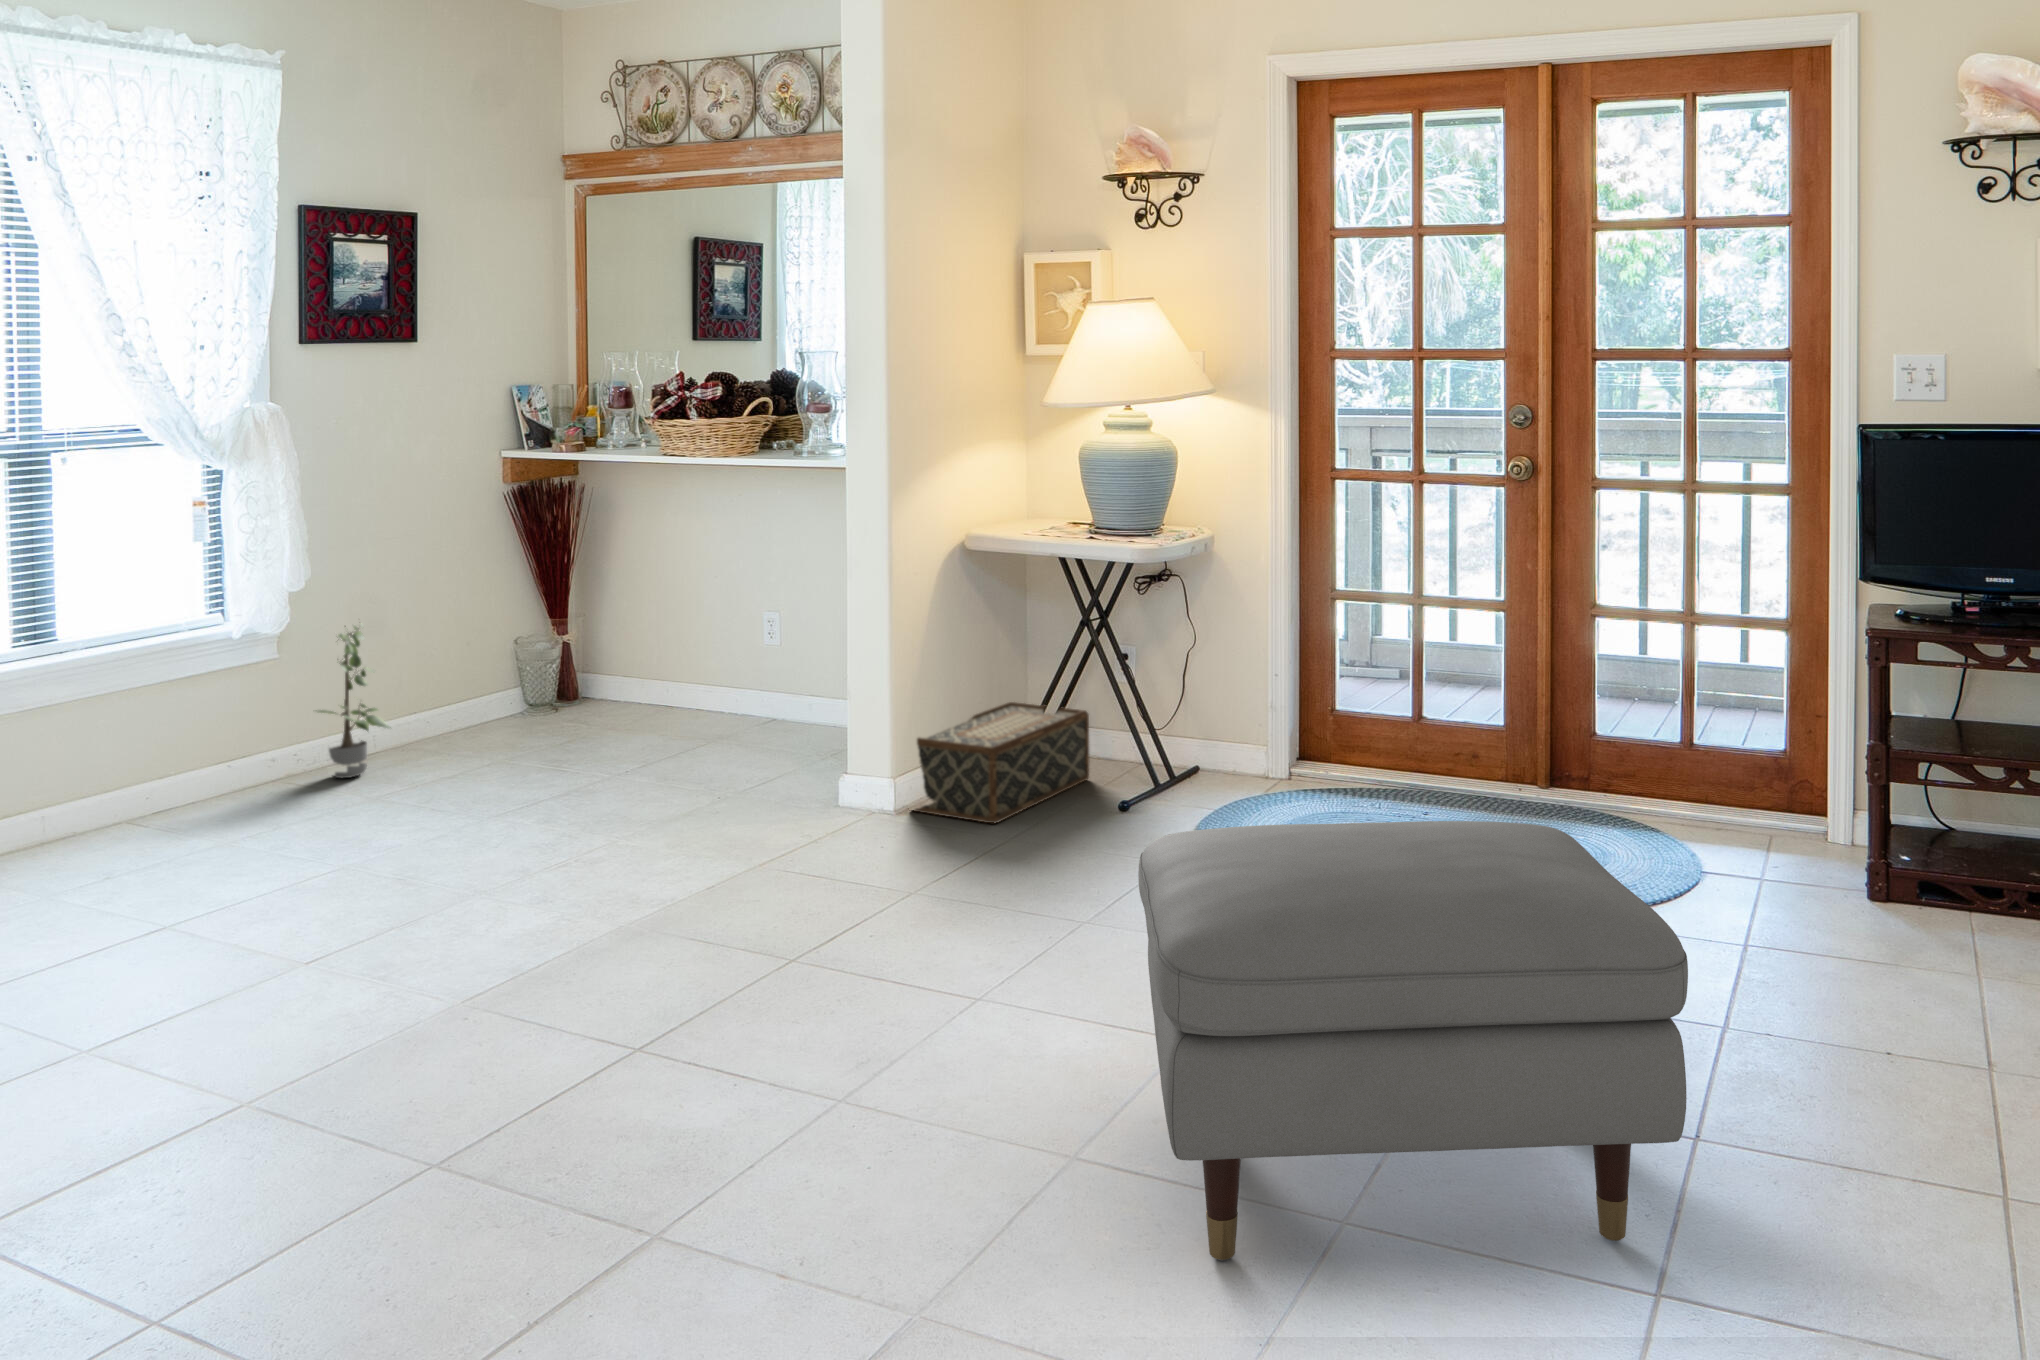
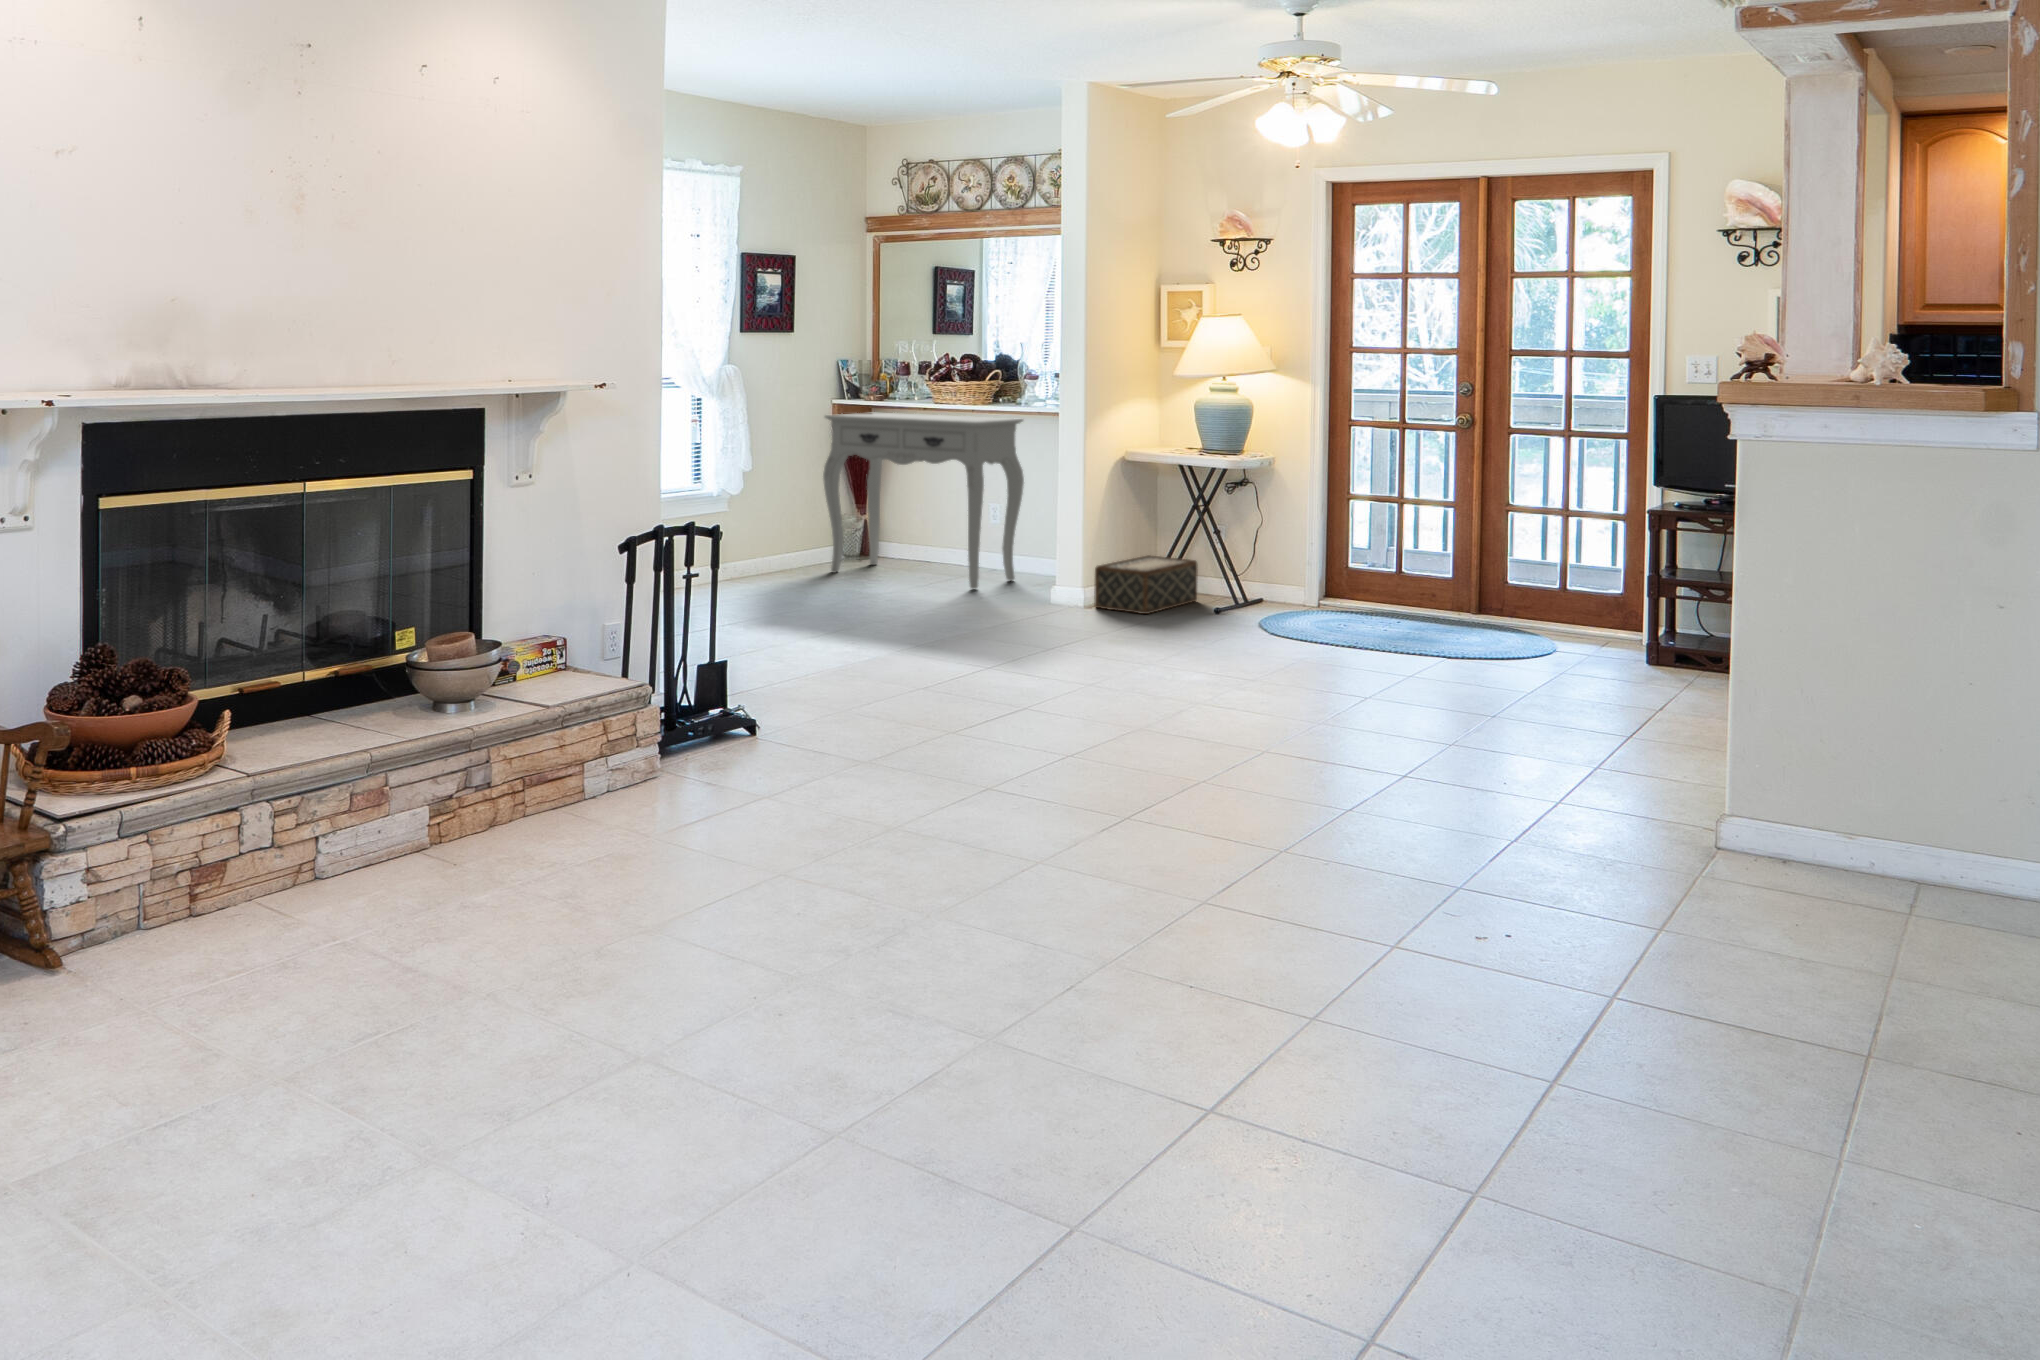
console table: none [476,470,812,772] -> present [823,413,1024,589]
potted plant: present [316,623,390,778] -> none [751,493,787,582]
ottoman: present [1138,821,1688,1261] -> none [1243,570,1480,728]

